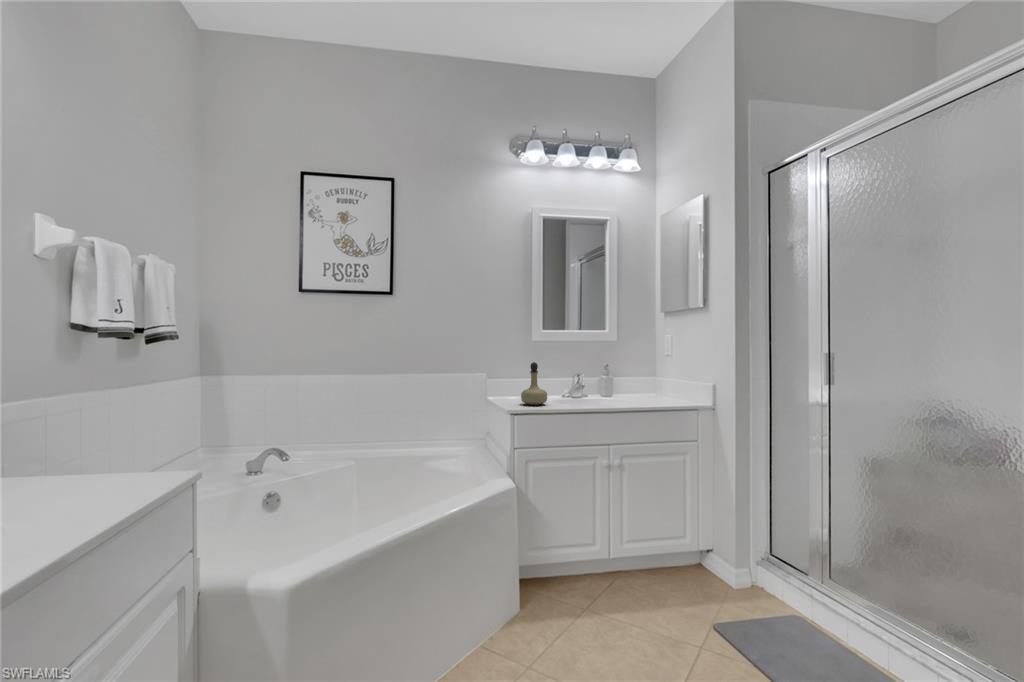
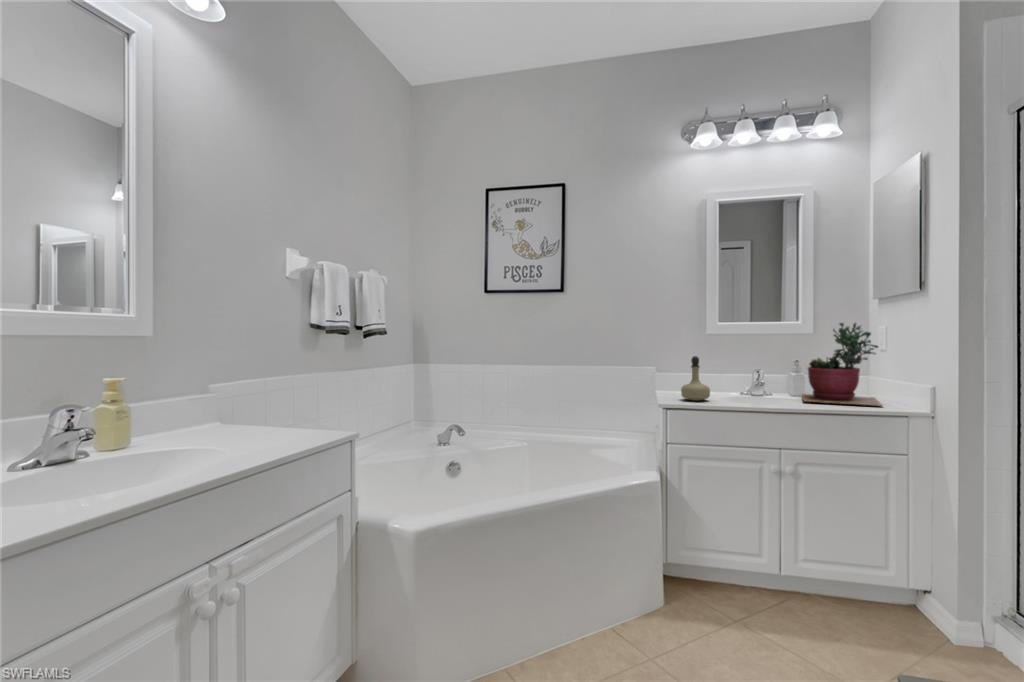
succulent plant: none [613,332,680,402] -> present [802,323,882,406]

